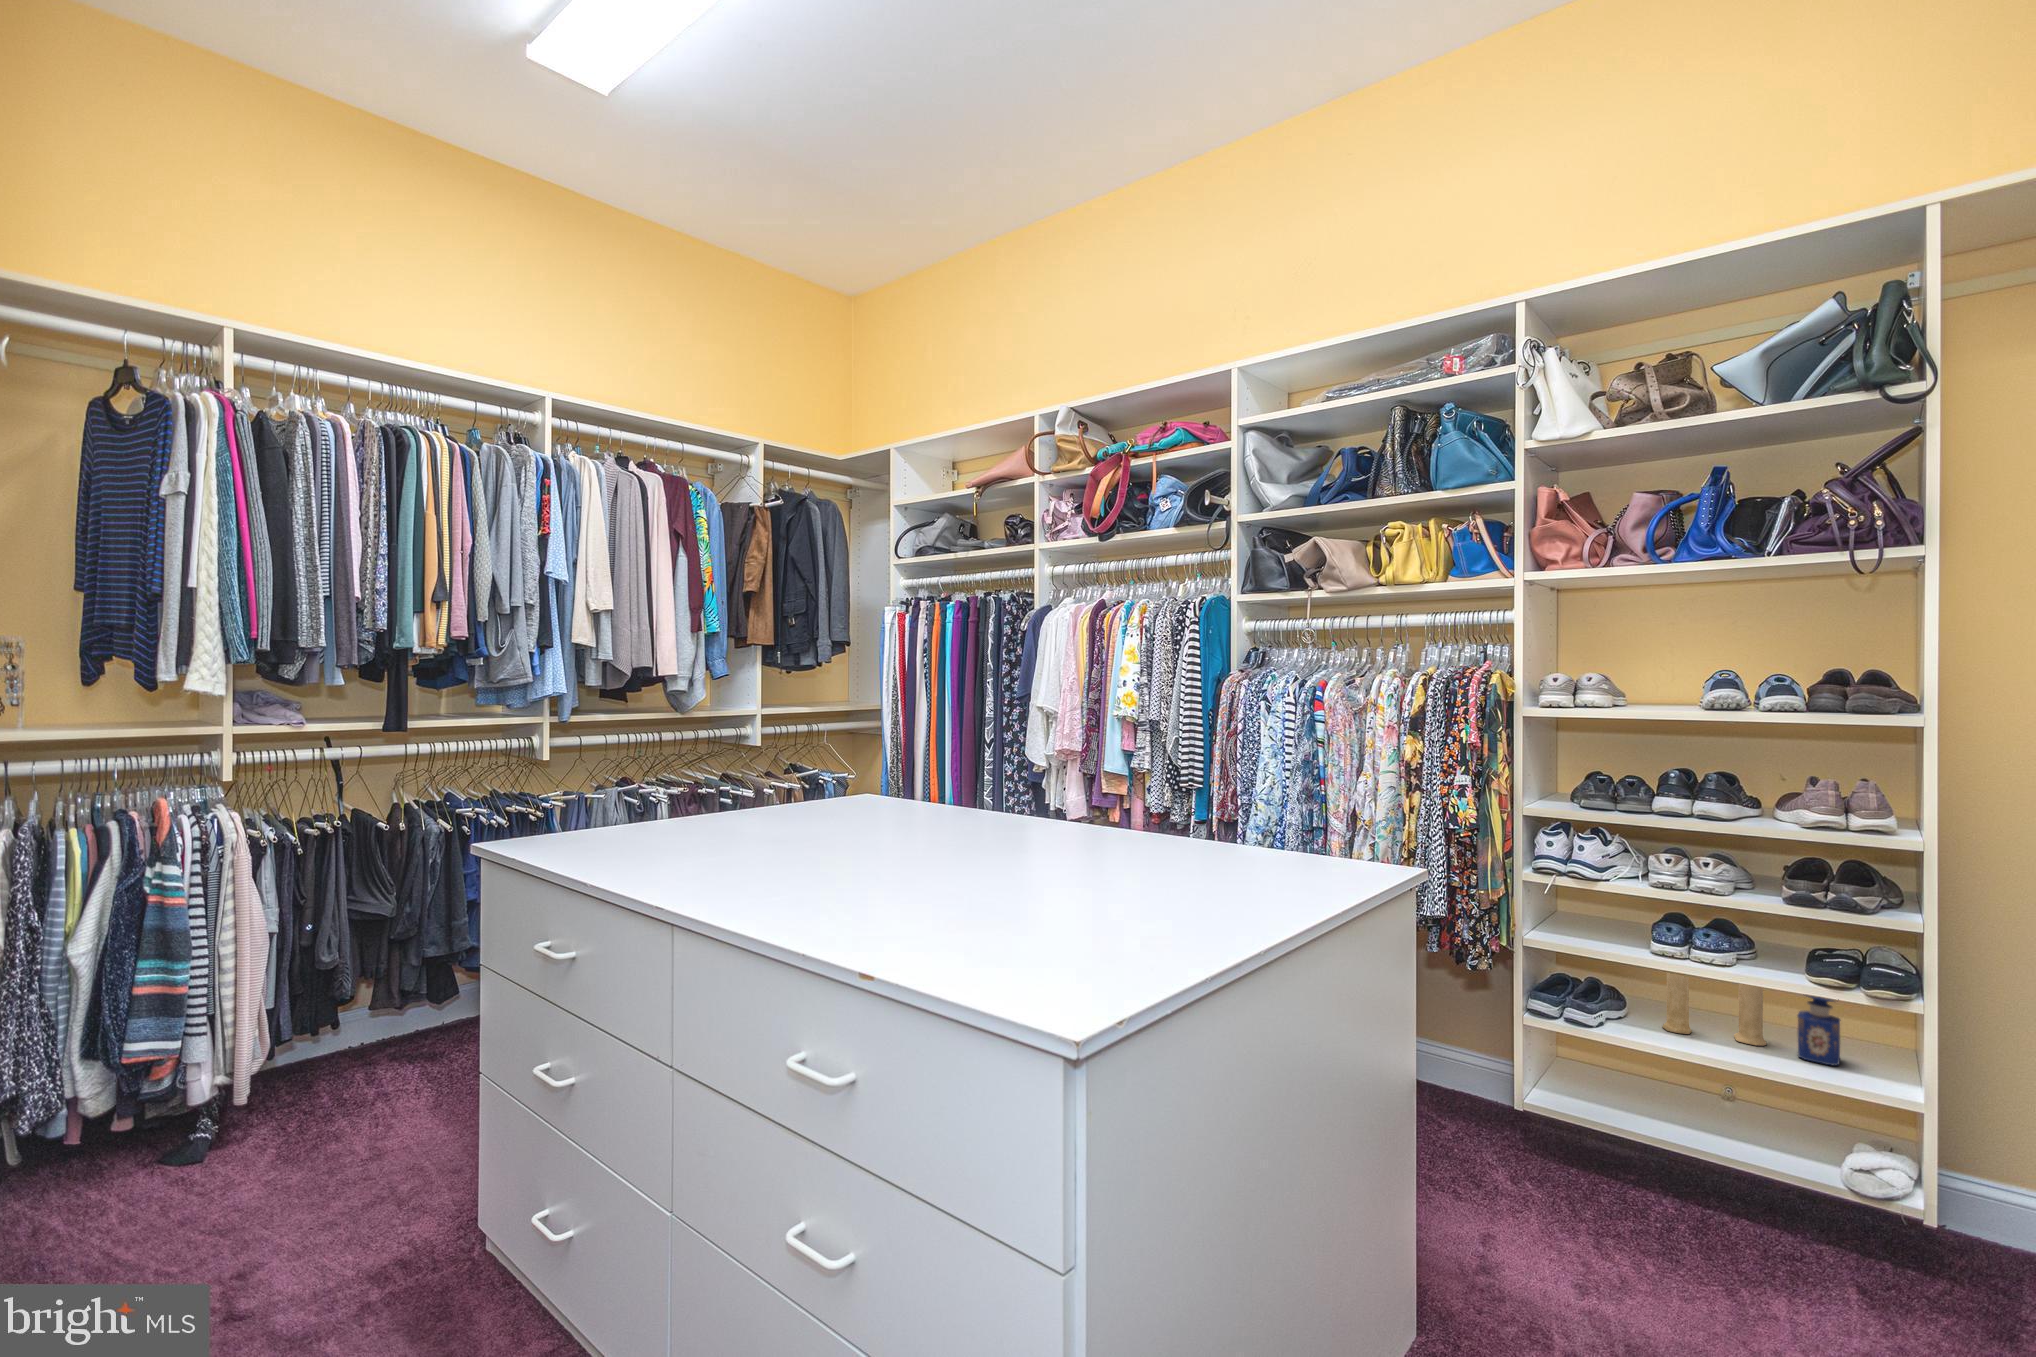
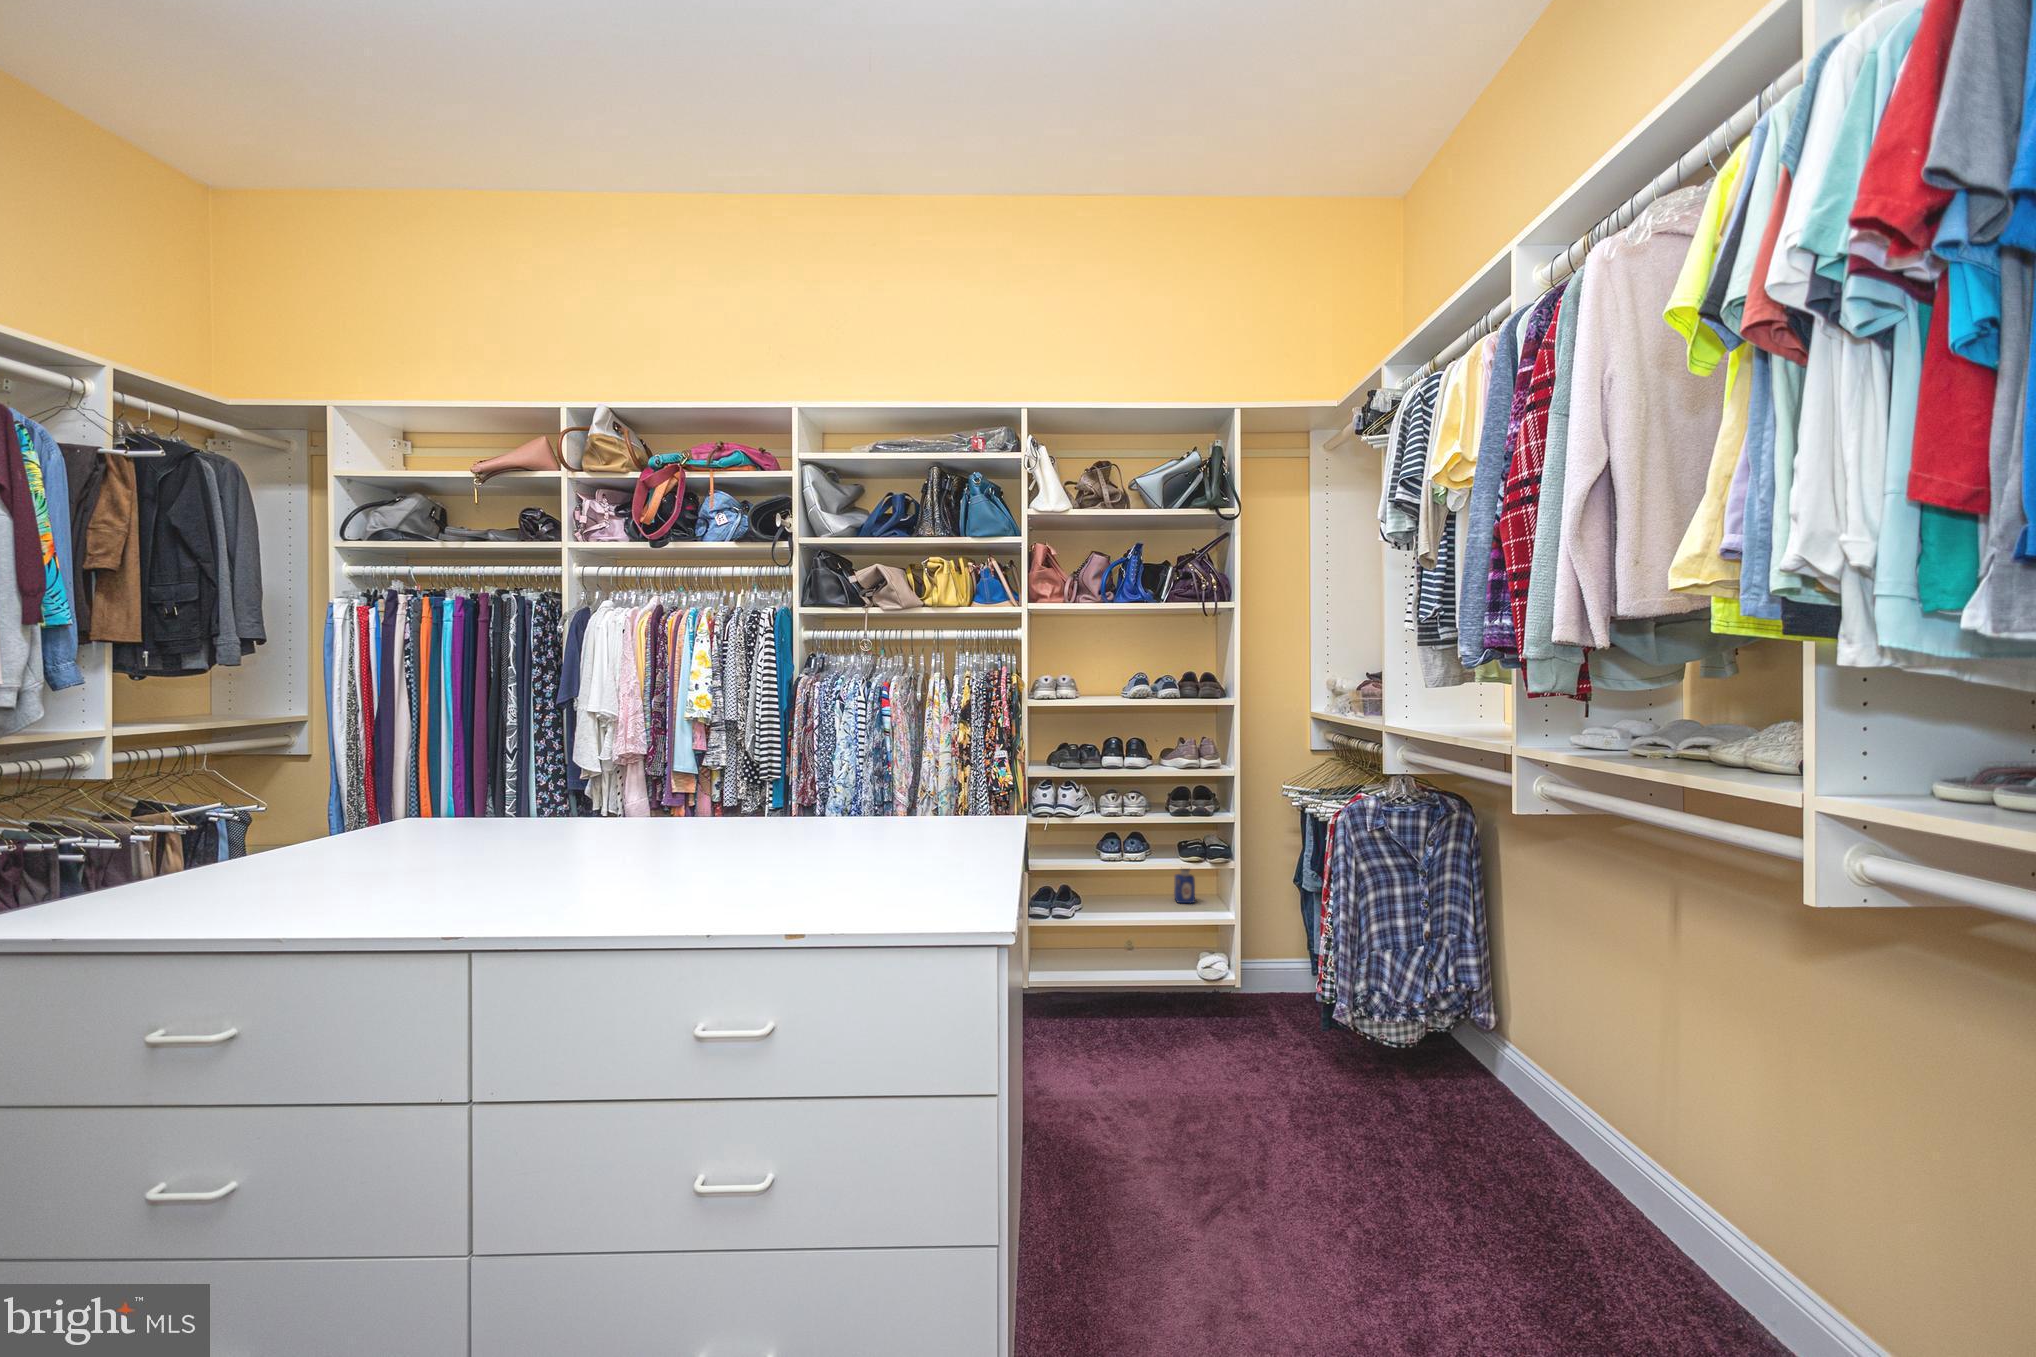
candle: present [1662,973,1767,1046] -> none [1108,850,1159,904]

